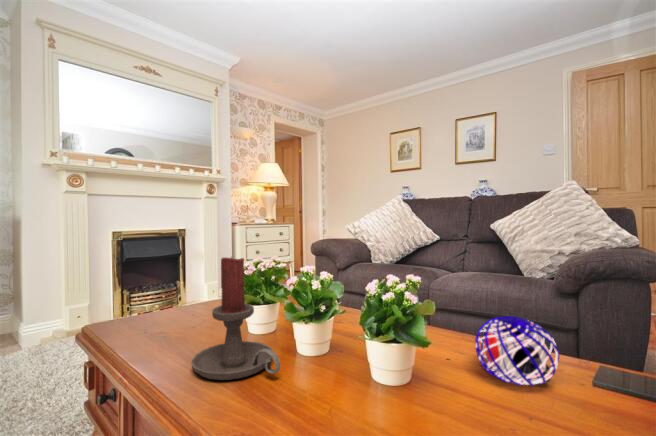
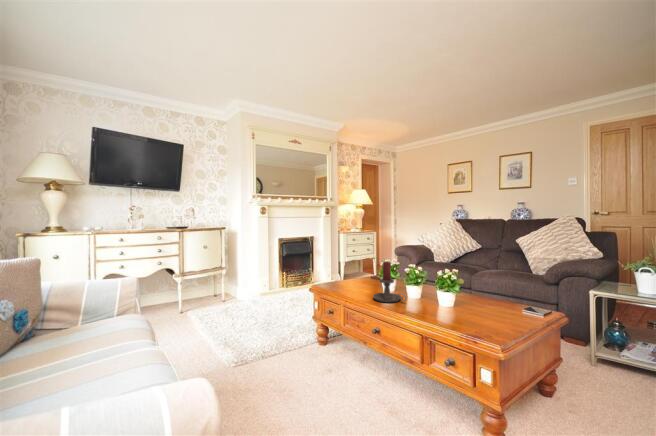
decorative orb: present [475,316,560,386] -> none [478,286,507,309]

